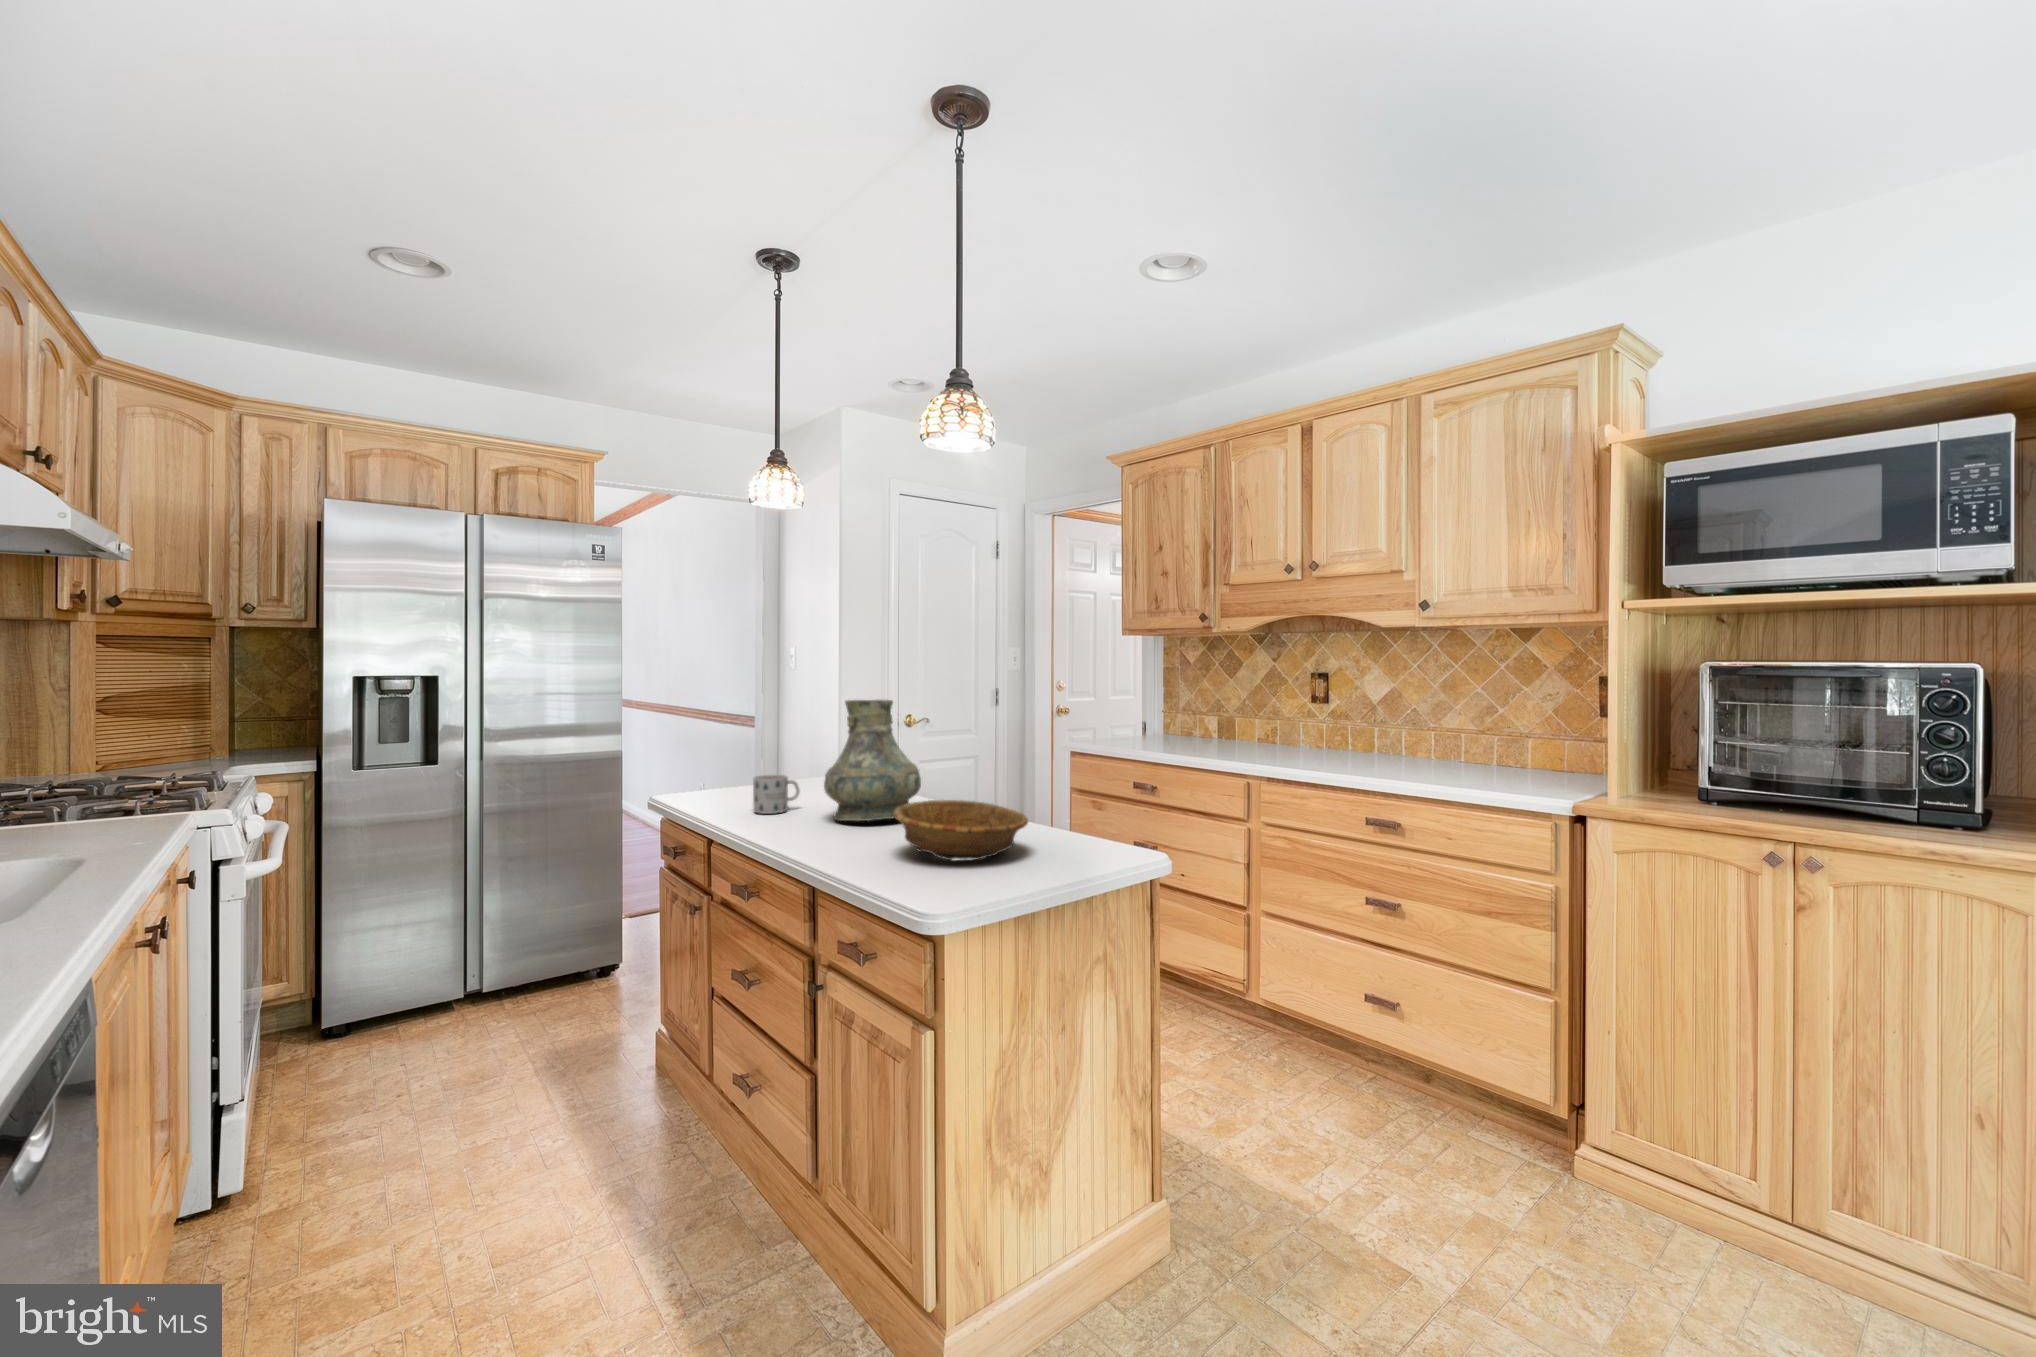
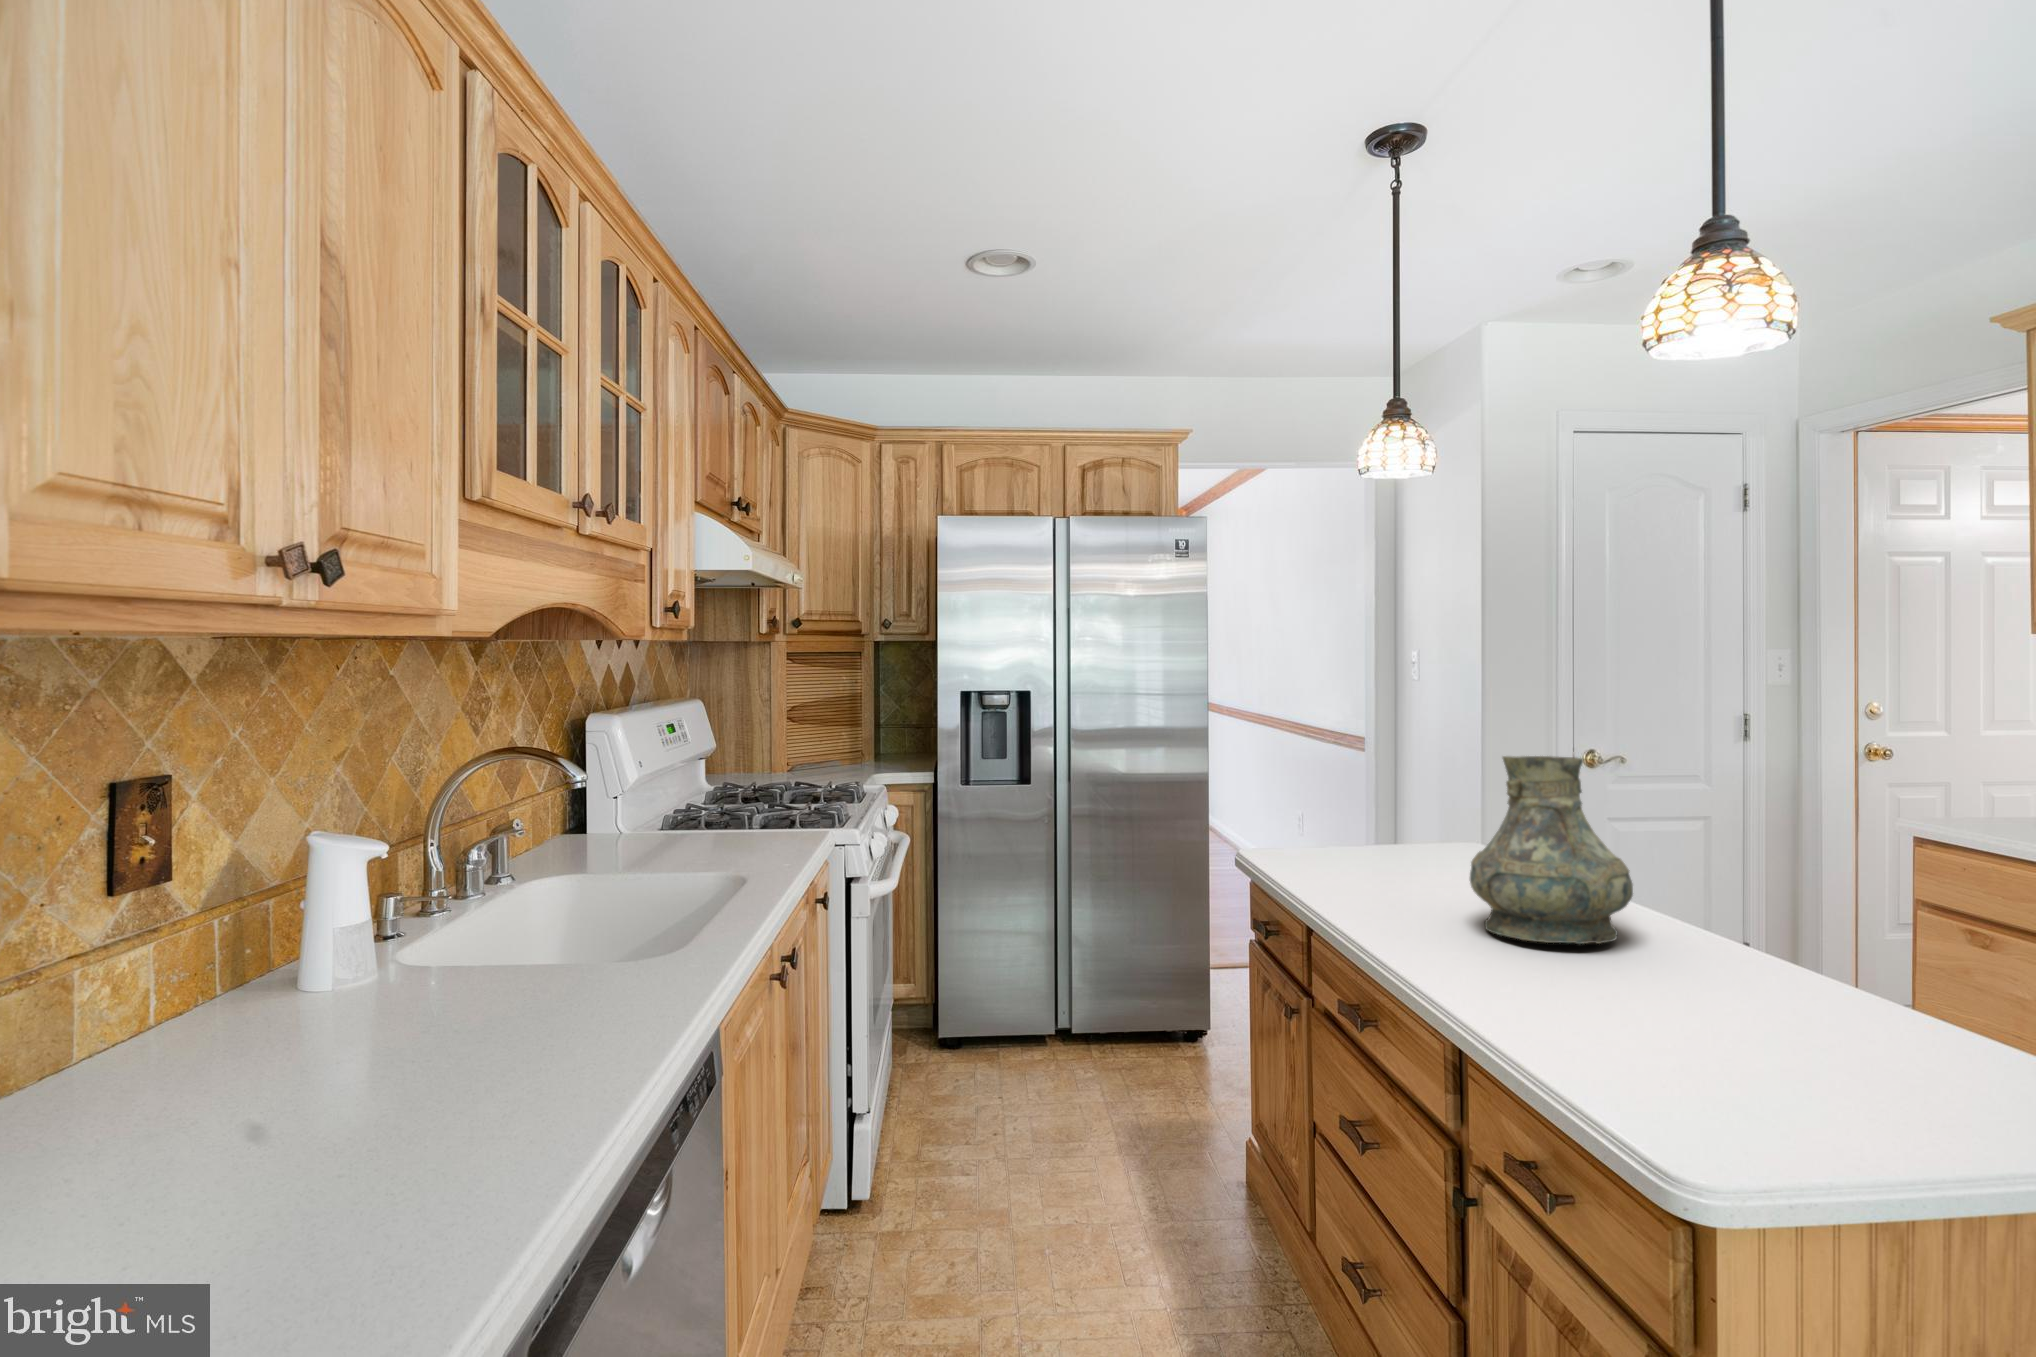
mug: present [753,775,800,814] -> none [1366,847,1432,904]
decorative bowl: present [894,800,1028,860] -> none [1594,937,1876,1067]

